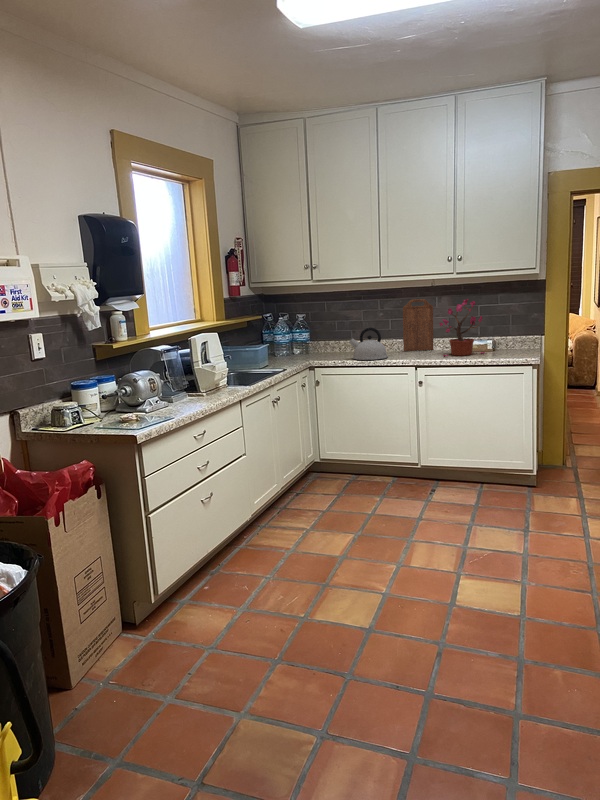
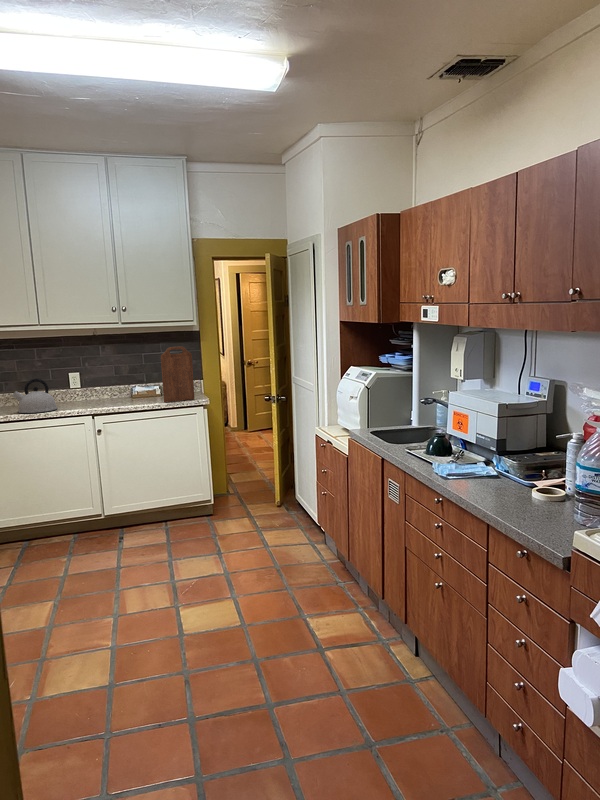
cutting board: present [403,299,433,351] -> present [161,346,195,402]
potted plant: present [439,299,485,357] -> none [108,347,155,404]

